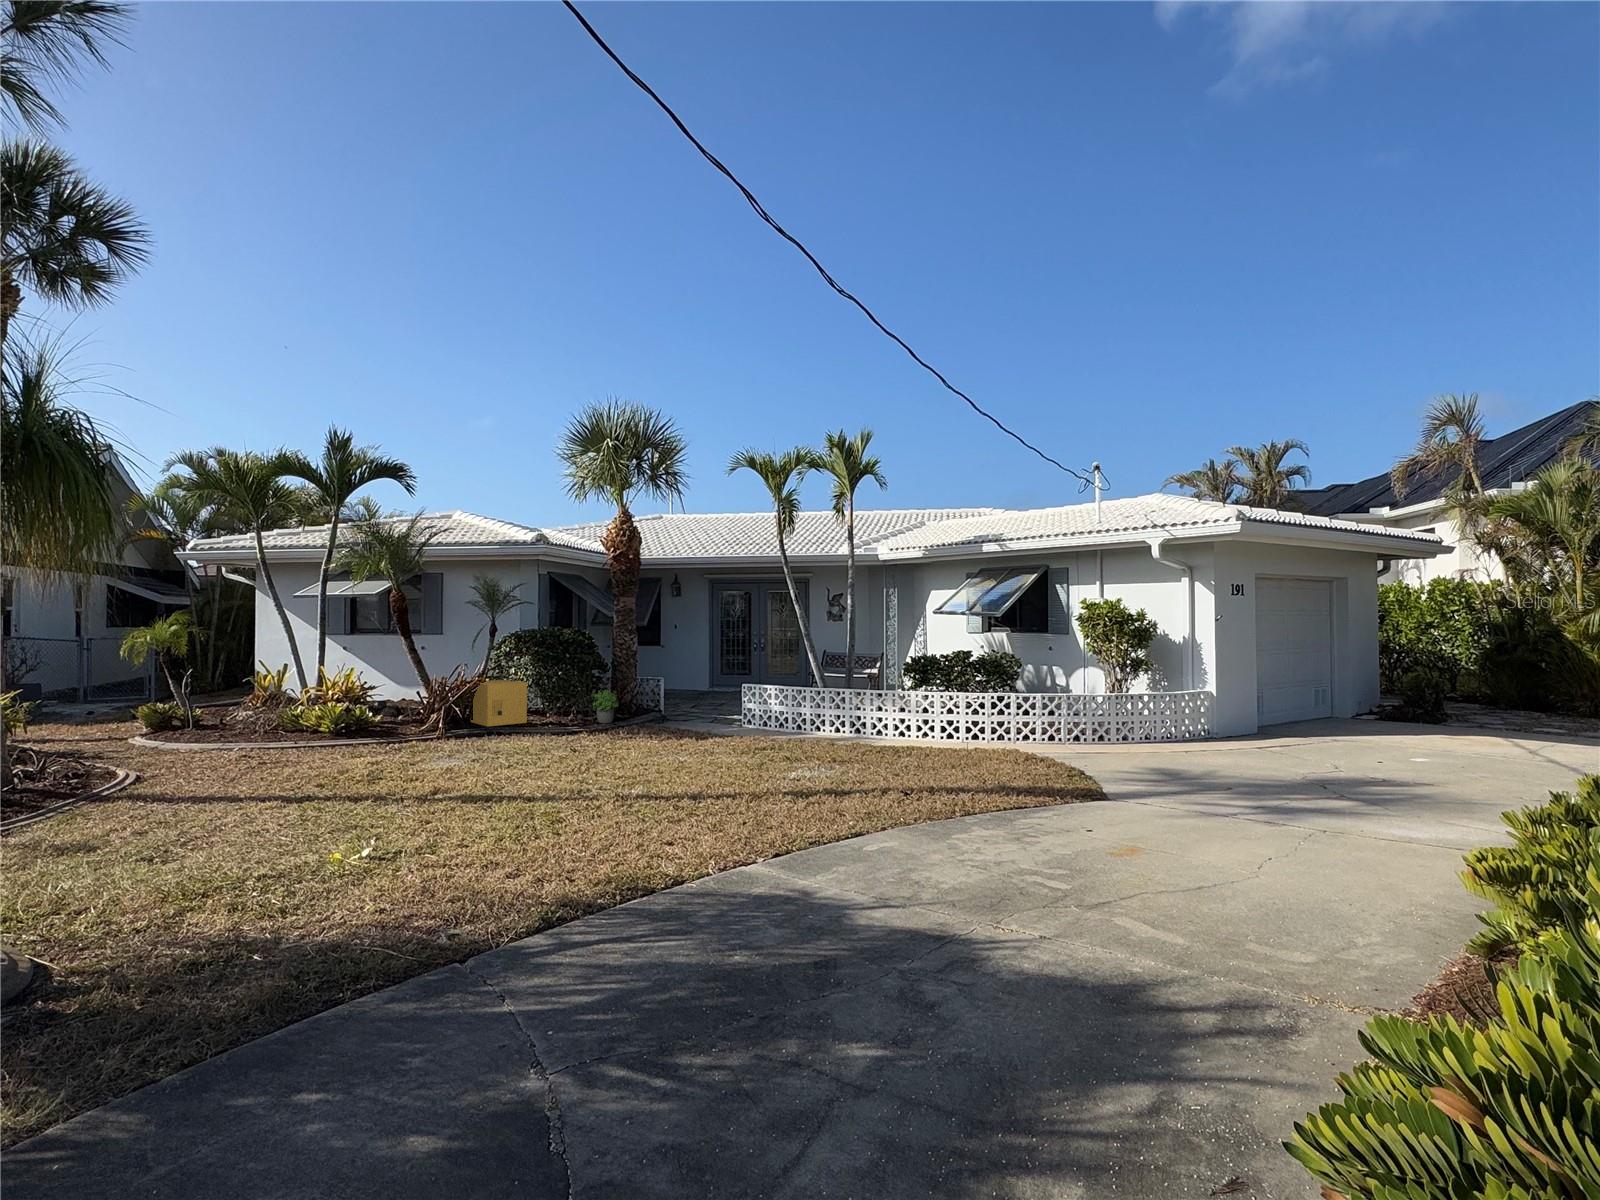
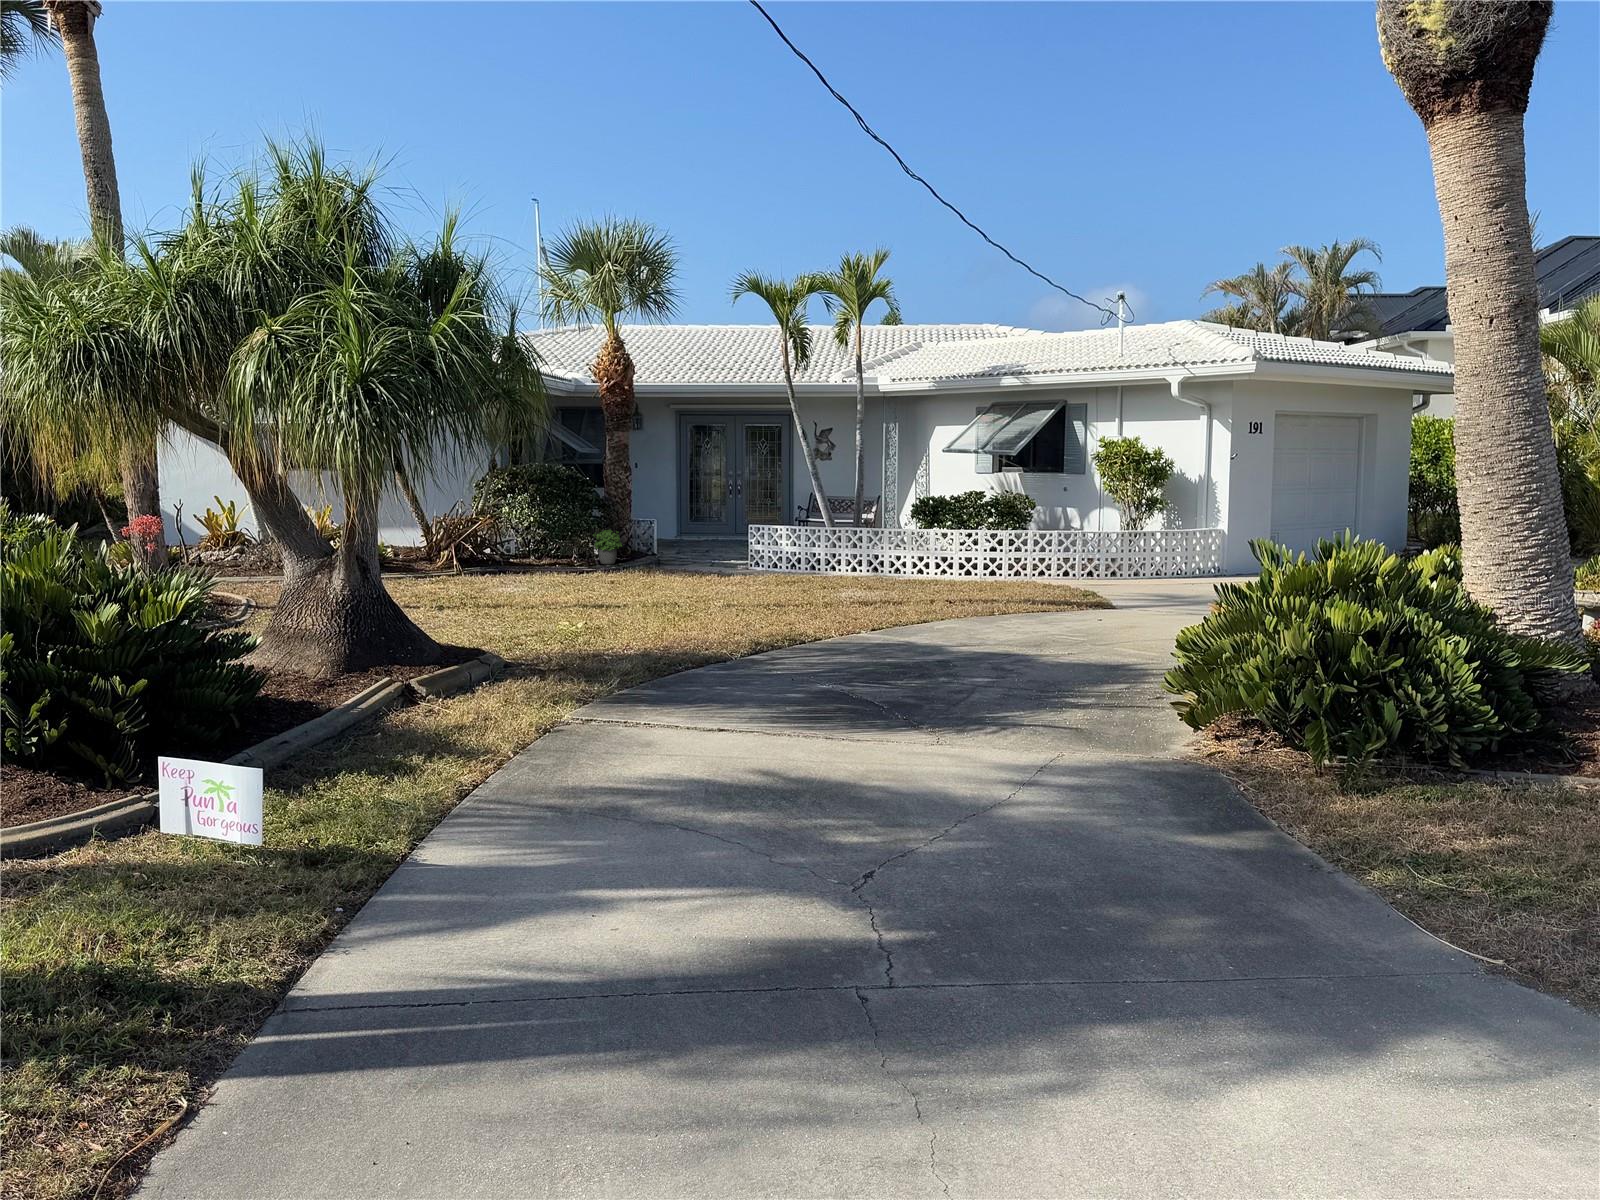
cardboard box: present [471,680,527,726] -> none [463,519,525,567]

